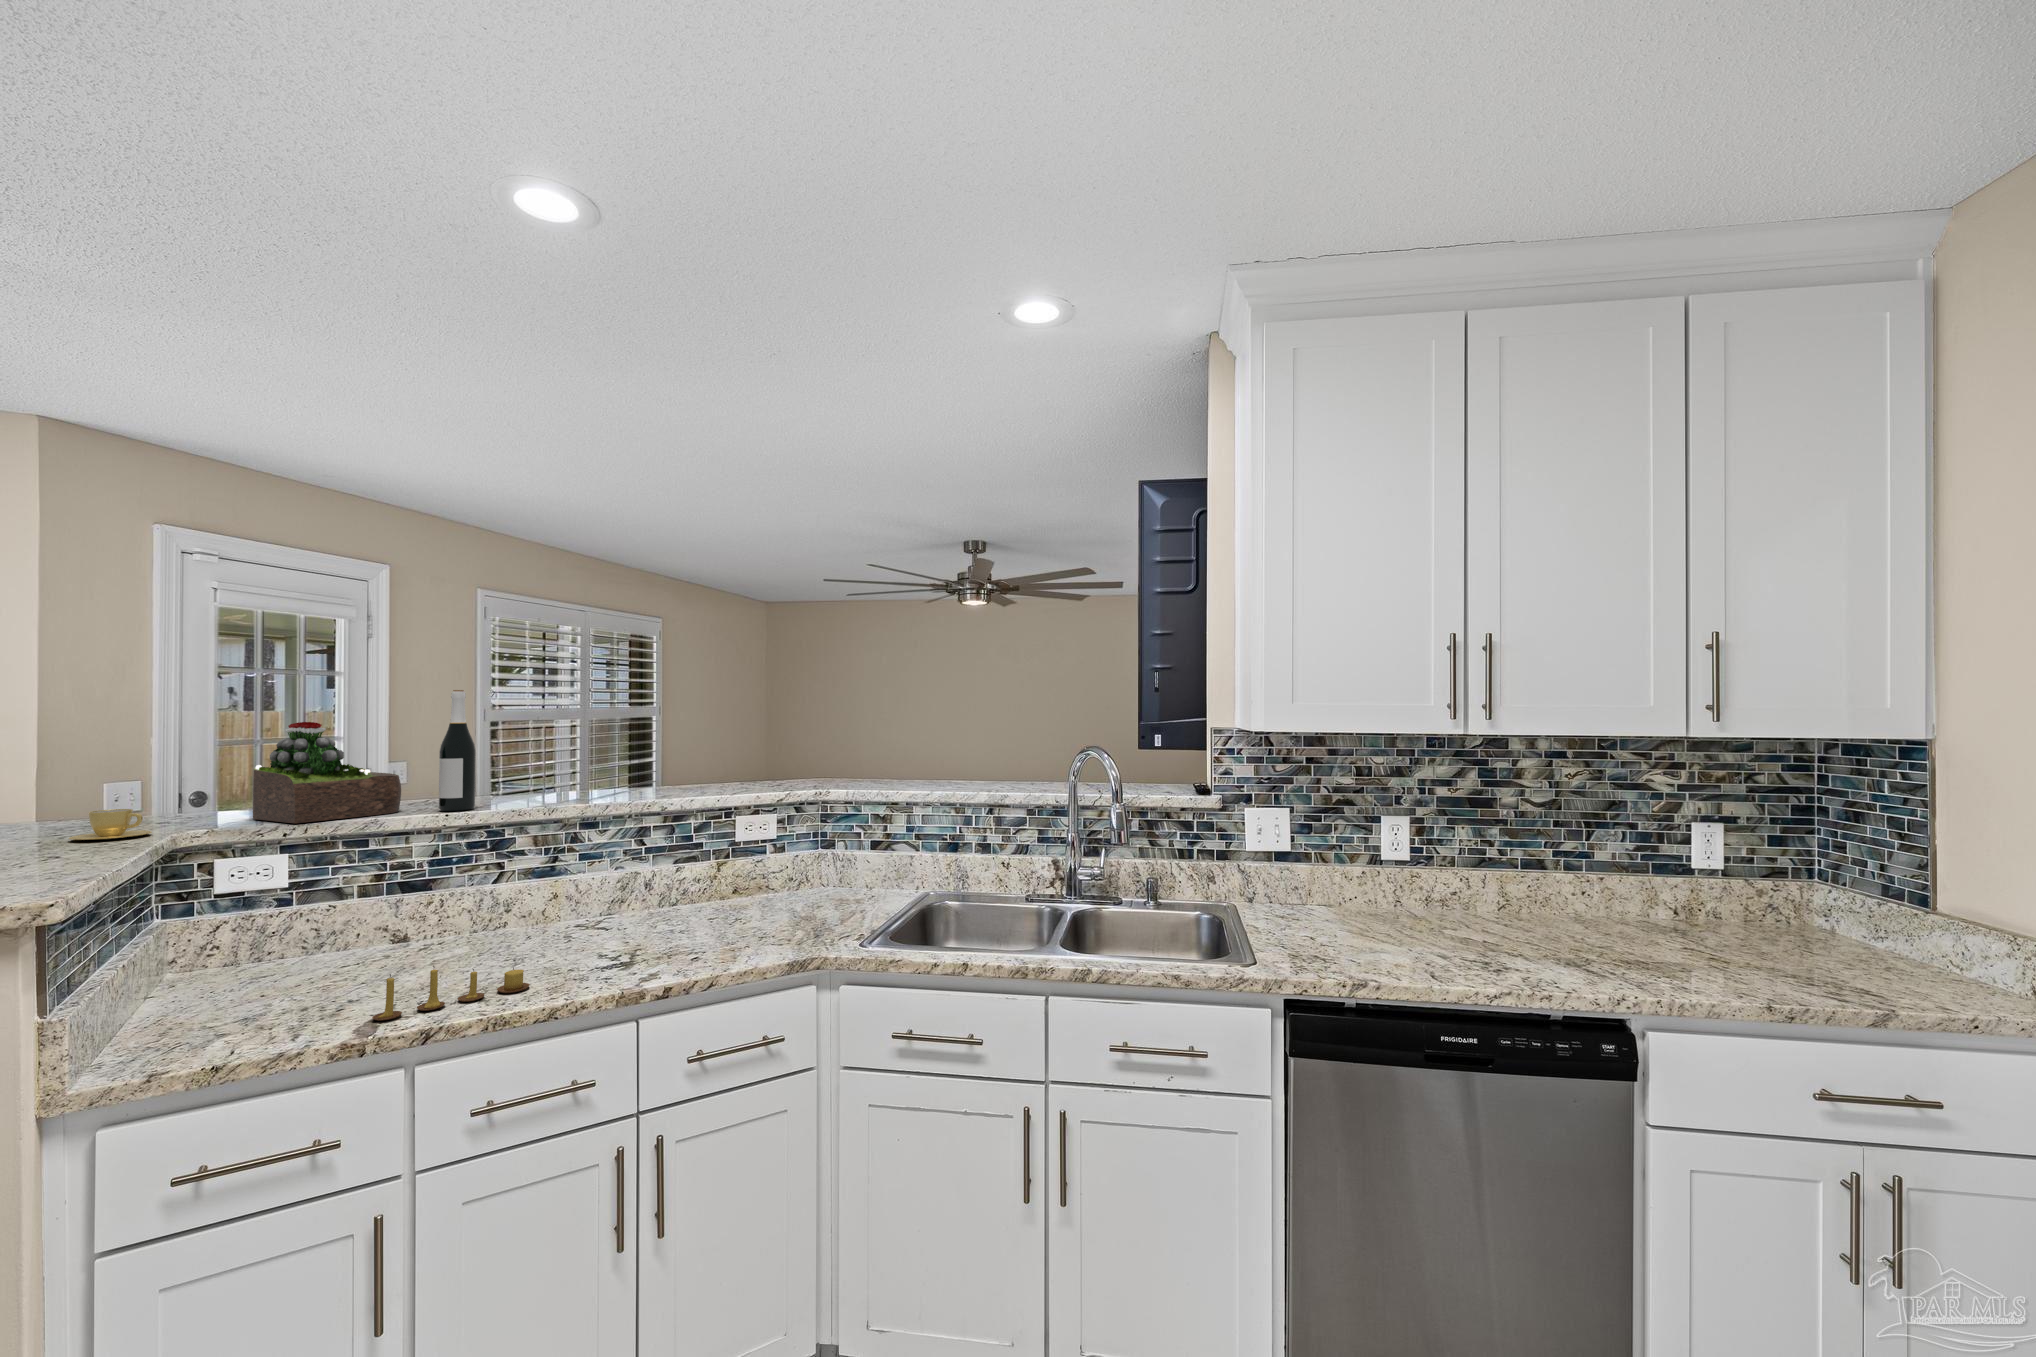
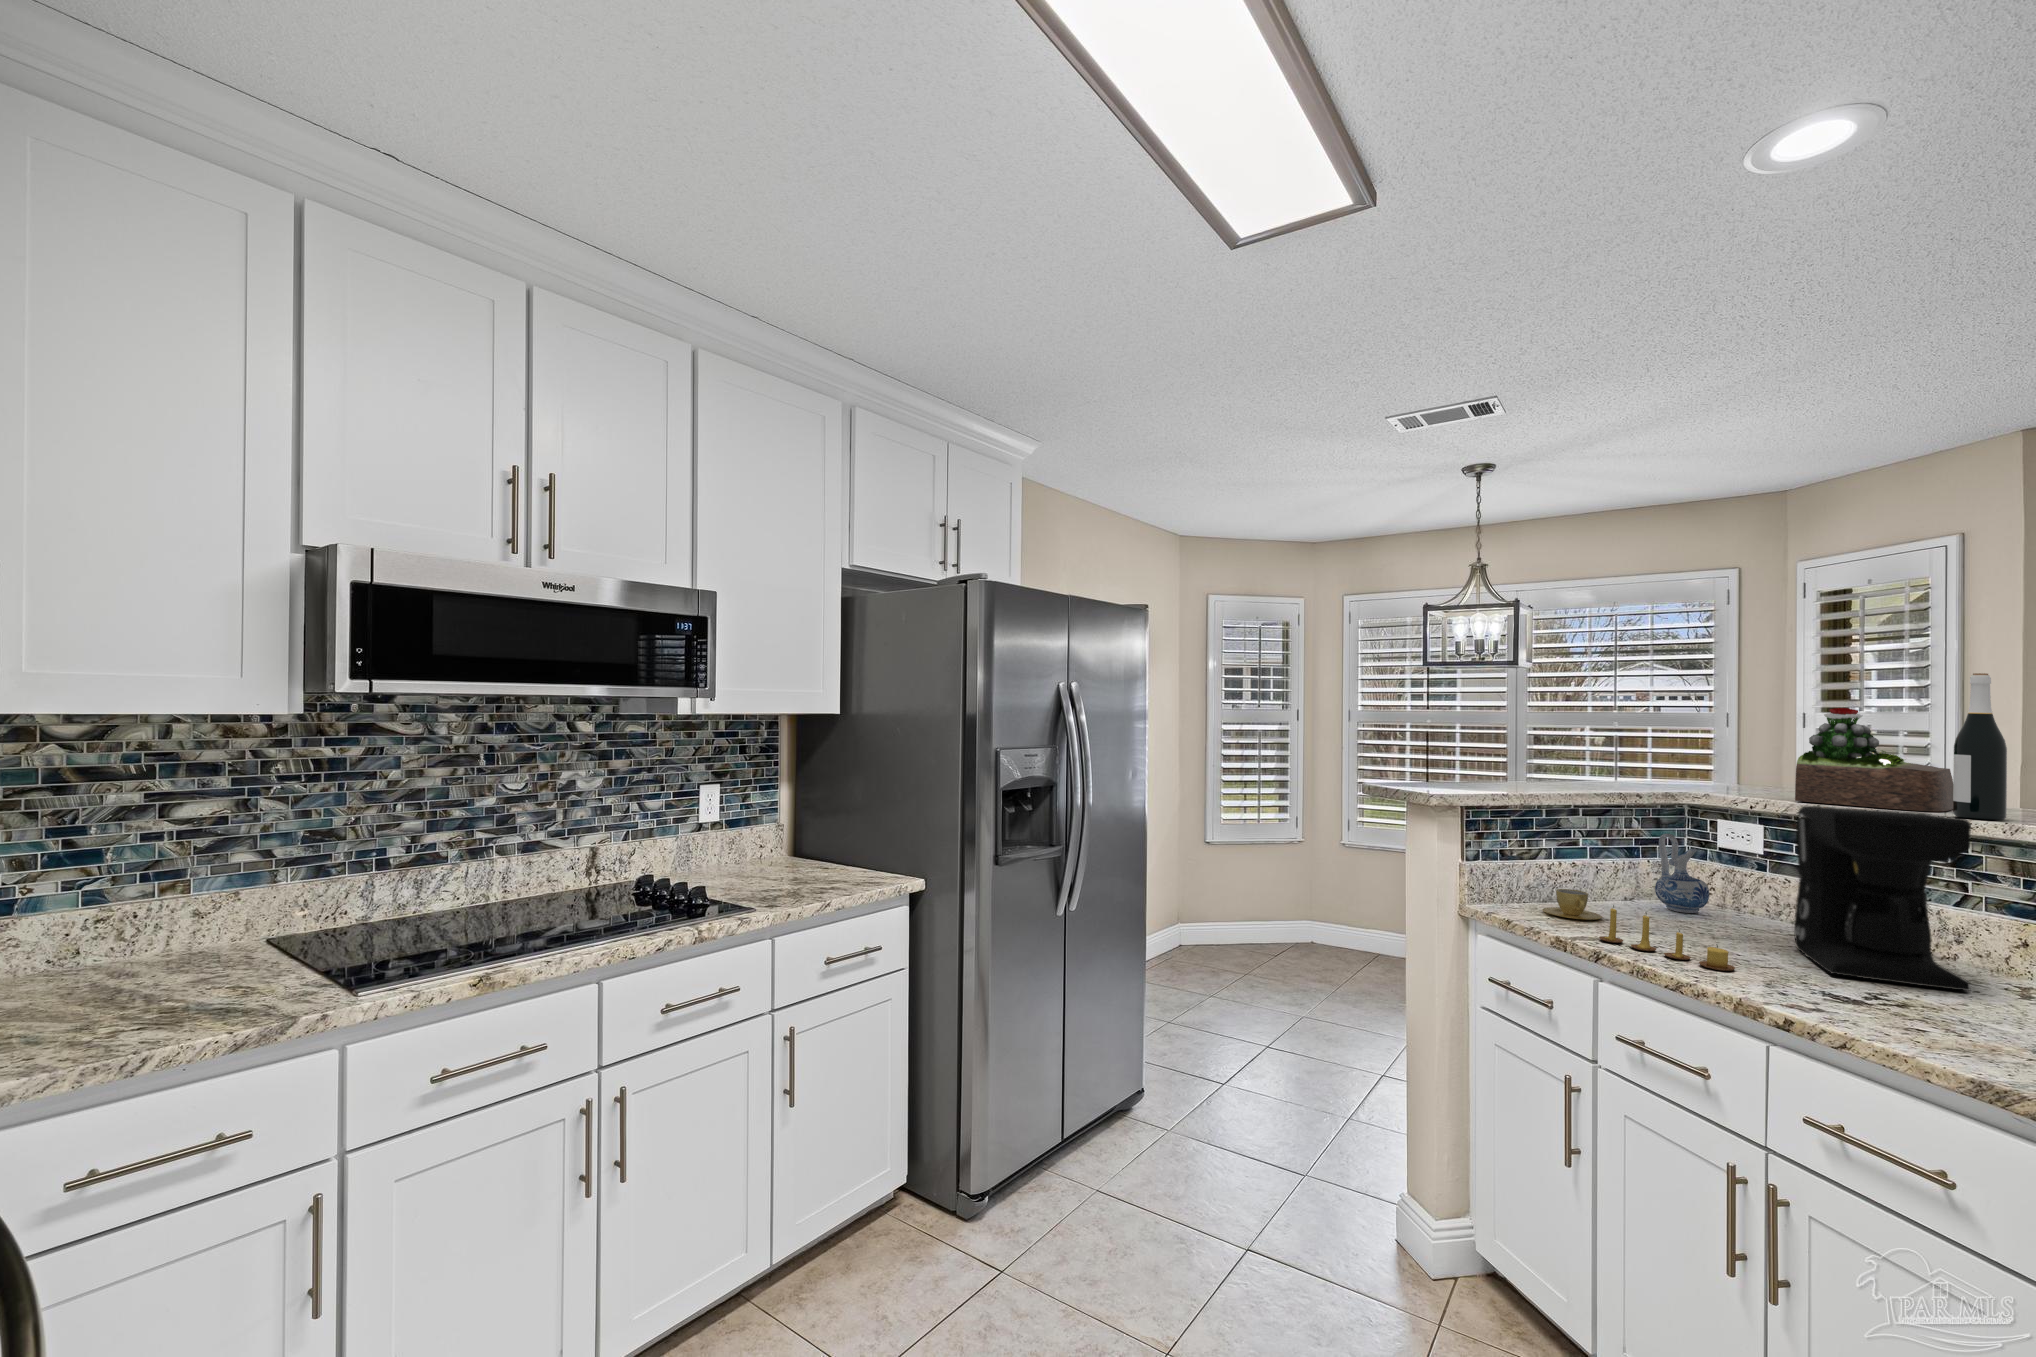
coffee maker: none [433,808,592,960] -> present [1794,806,1971,991]
cup: present [69,809,151,840] -> present [1542,889,1602,920]
ceramic pitcher: none [191,891,263,984] -> present [1655,834,1709,913]

